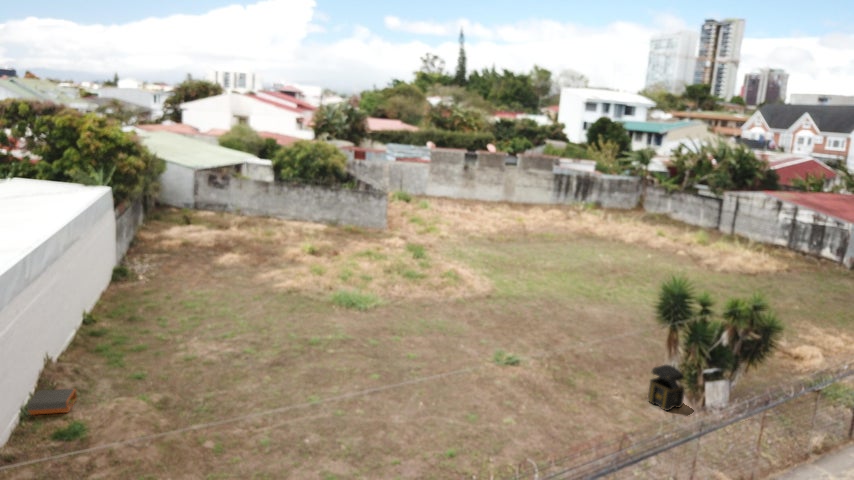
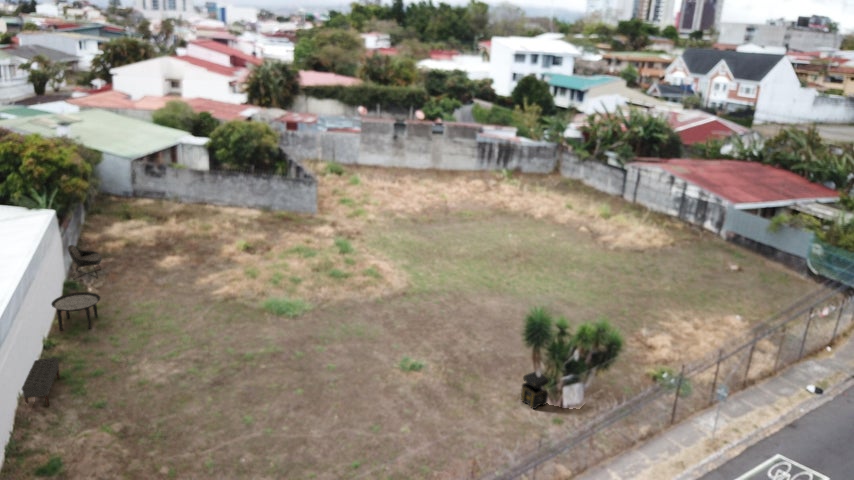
lounge chair: none [122,231,157,269] -> present [68,245,102,276]
round table: none [98,271,151,309] -> present [52,292,100,330]
bench: none [51,324,97,375] -> present [22,358,60,406]
storage box: present [27,388,77,415] -> none [9,425,50,452]

